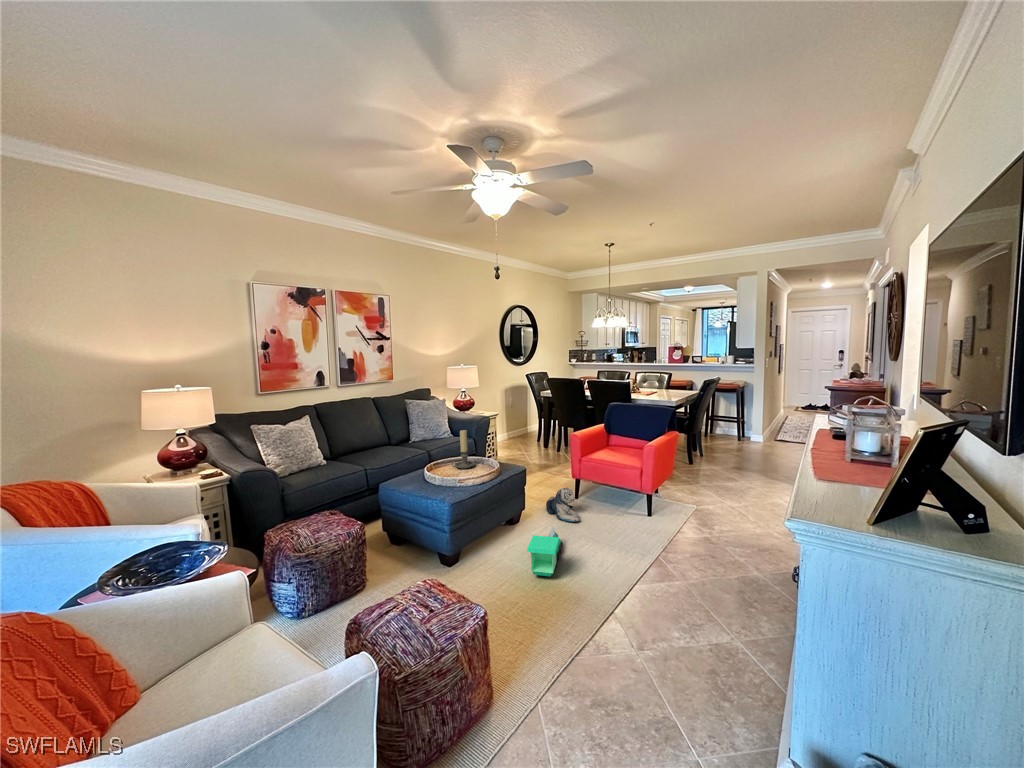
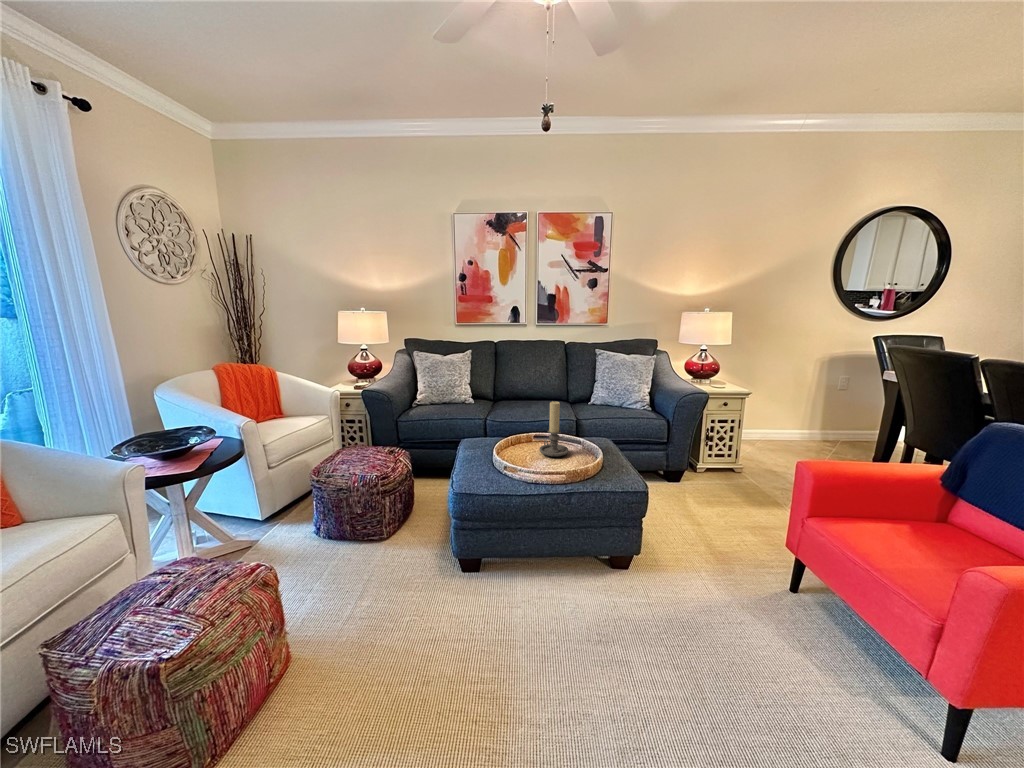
plush toy: present [546,488,580,523] -> none [679,553,736,629]
toy train: present [527,526,563,576] -> none [474,597,605,677]

